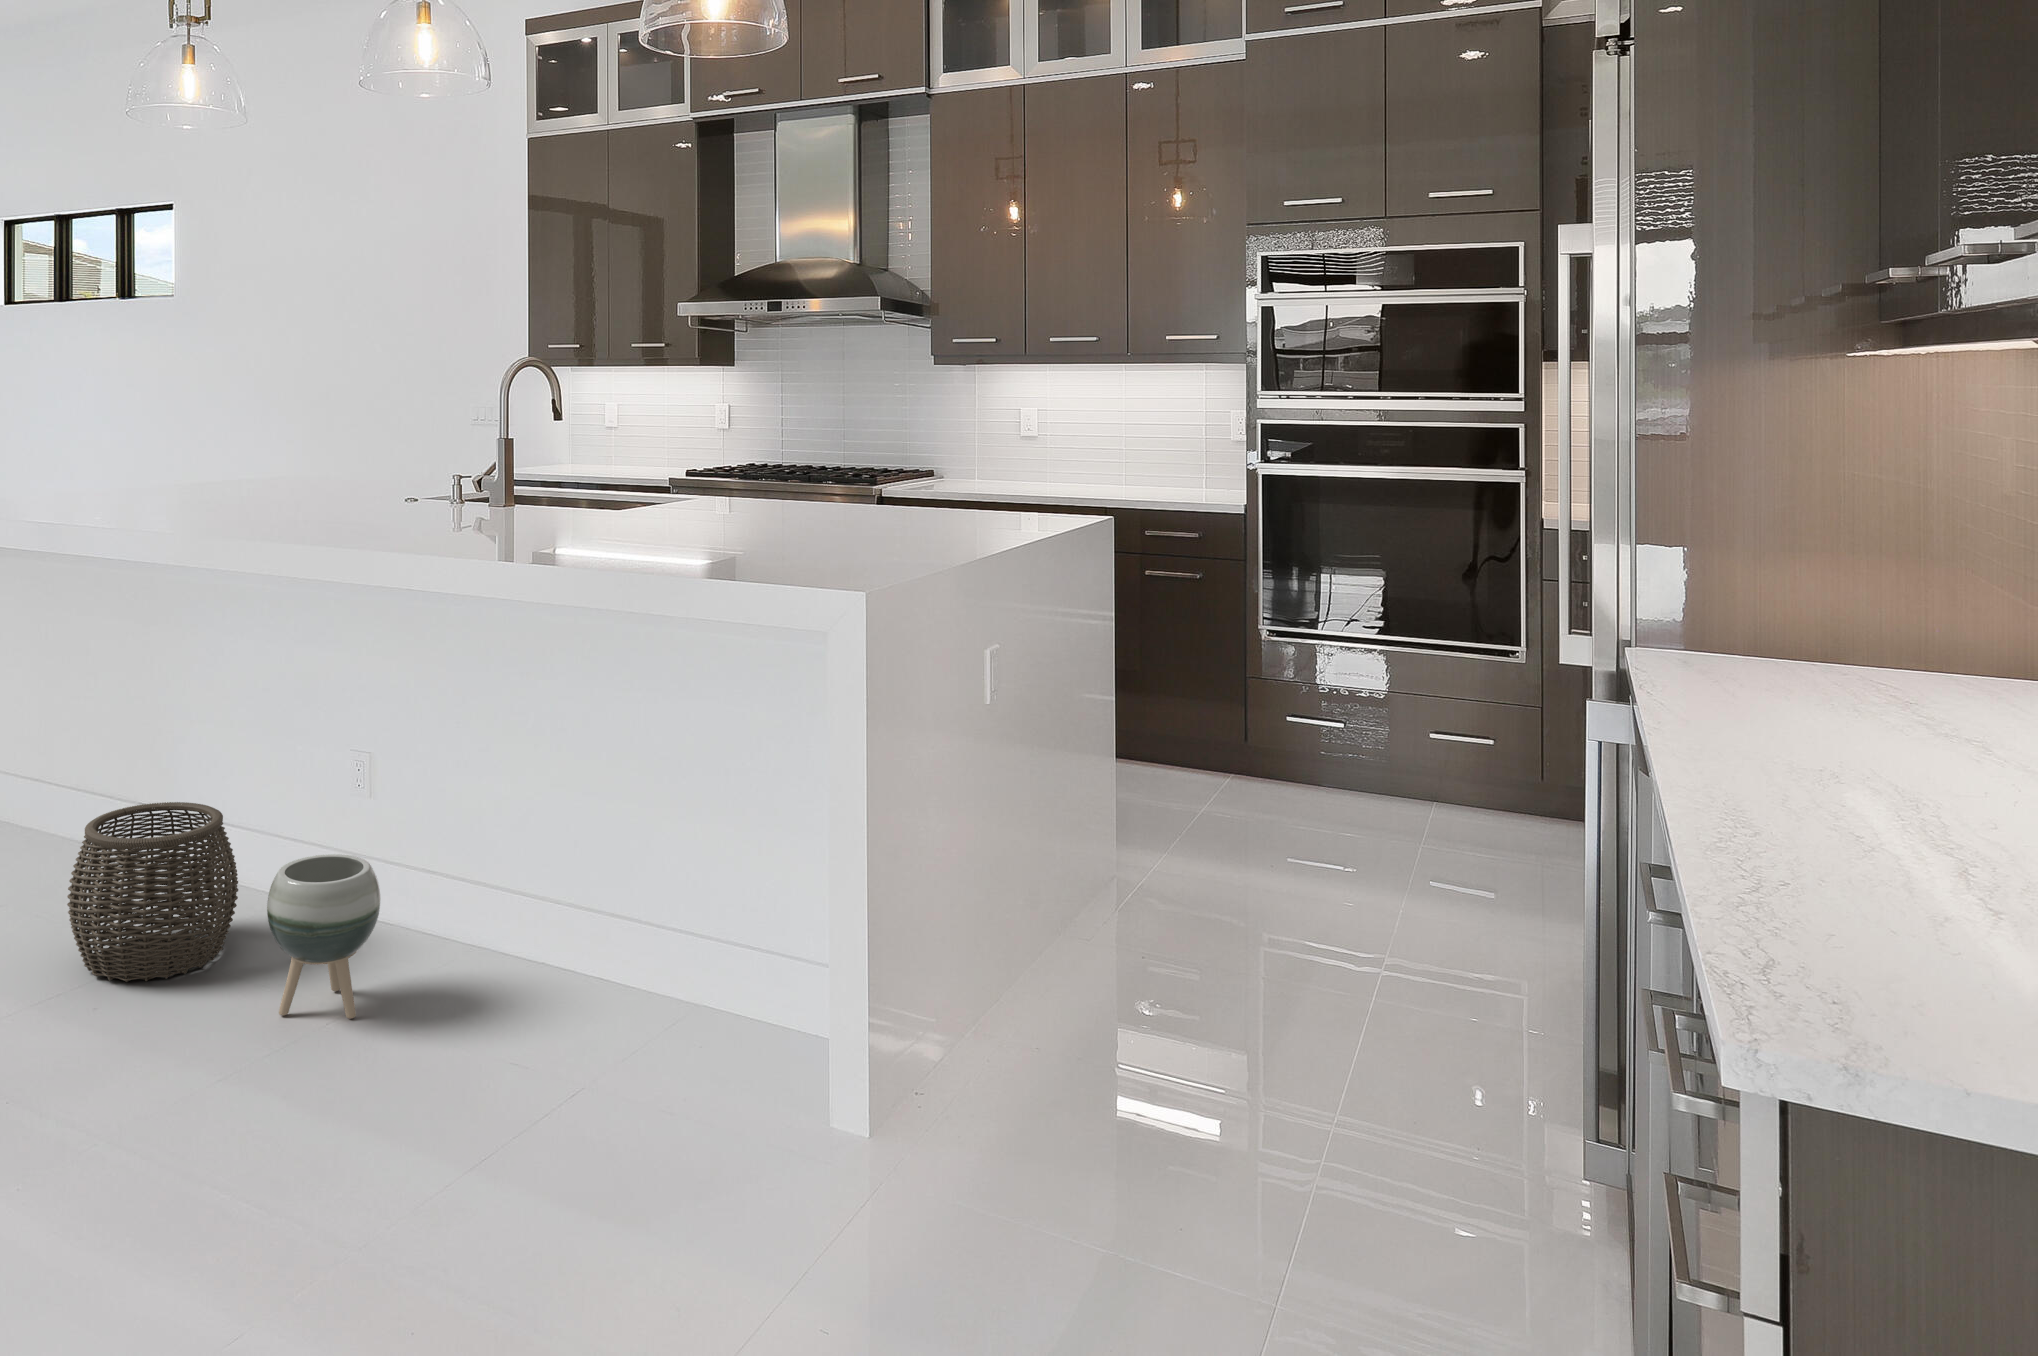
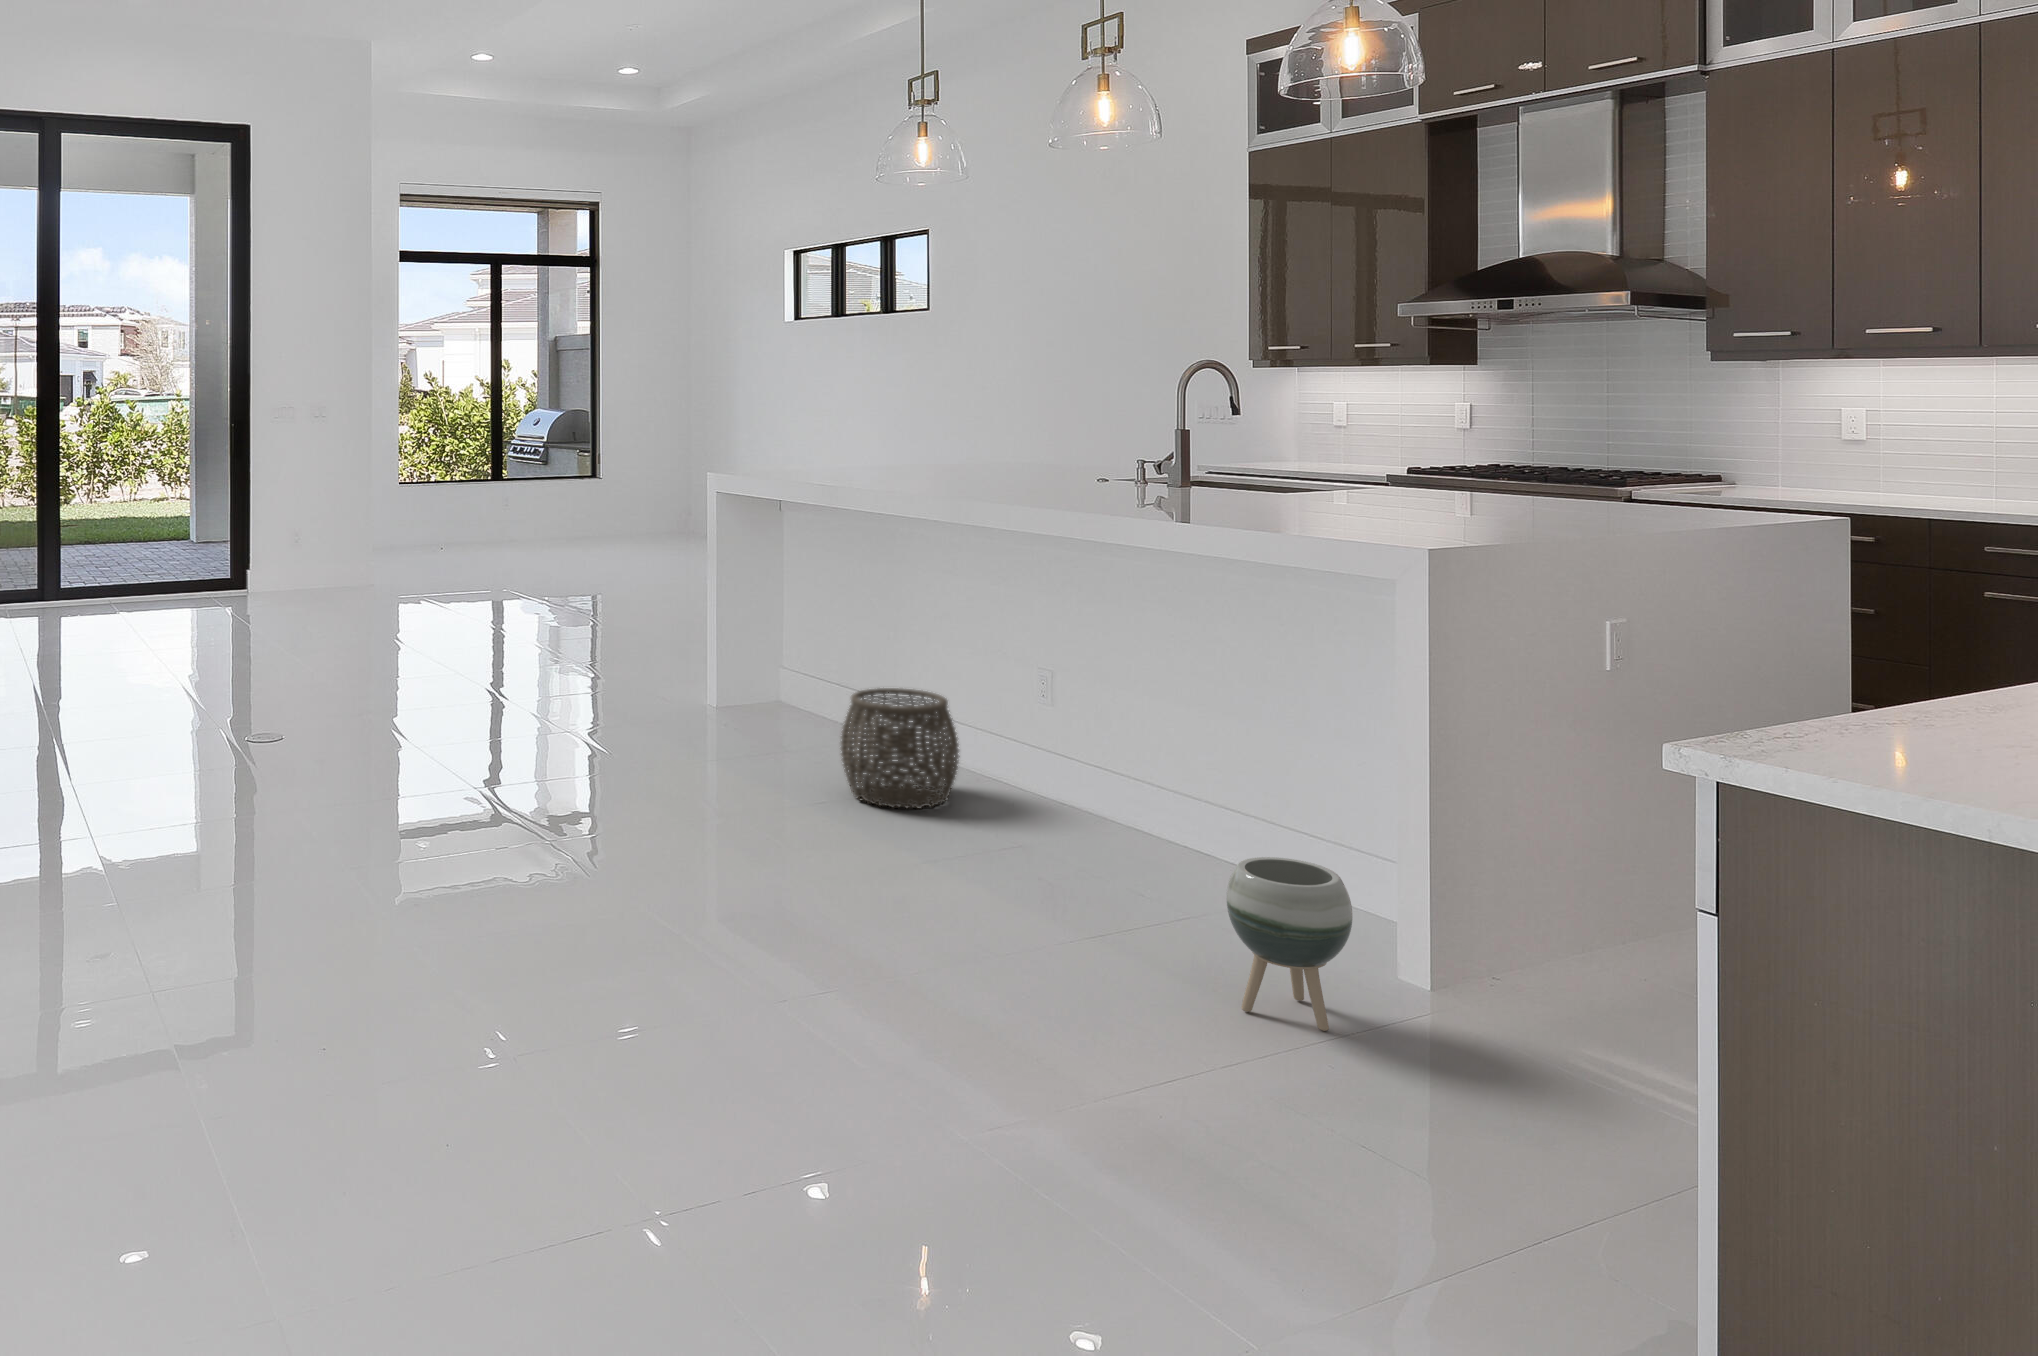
planter: present [267,854,381,1019] -> present [1226,857,1353,1031]

